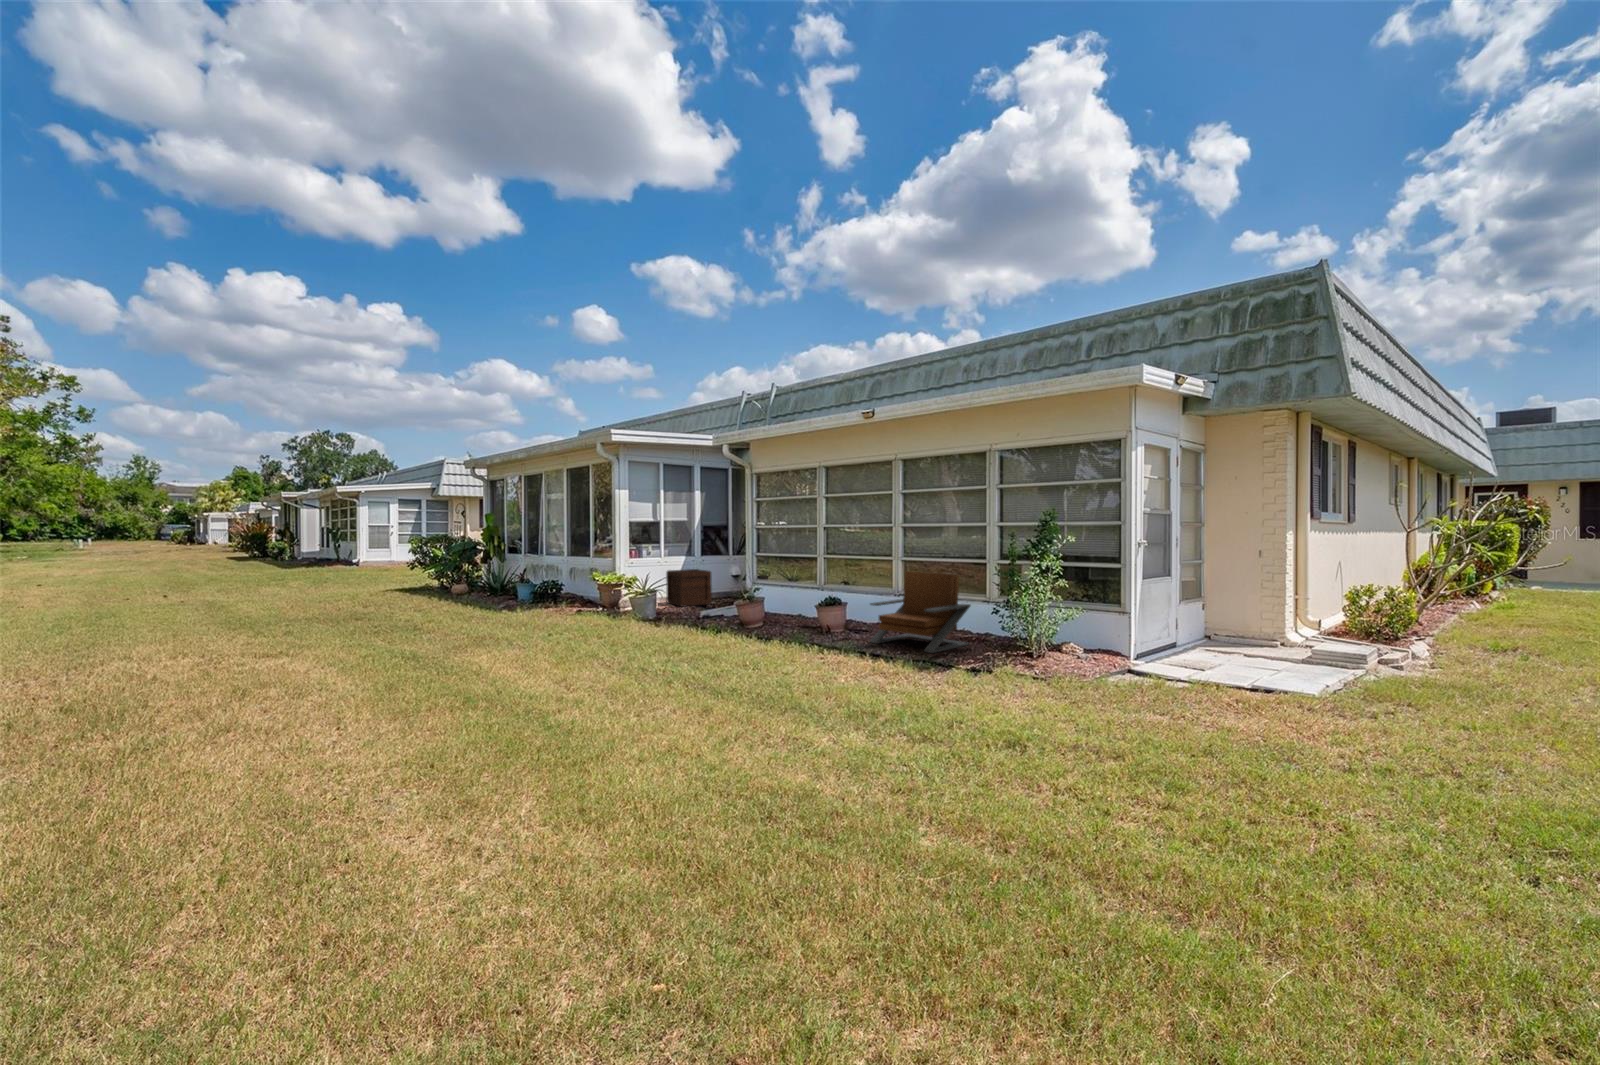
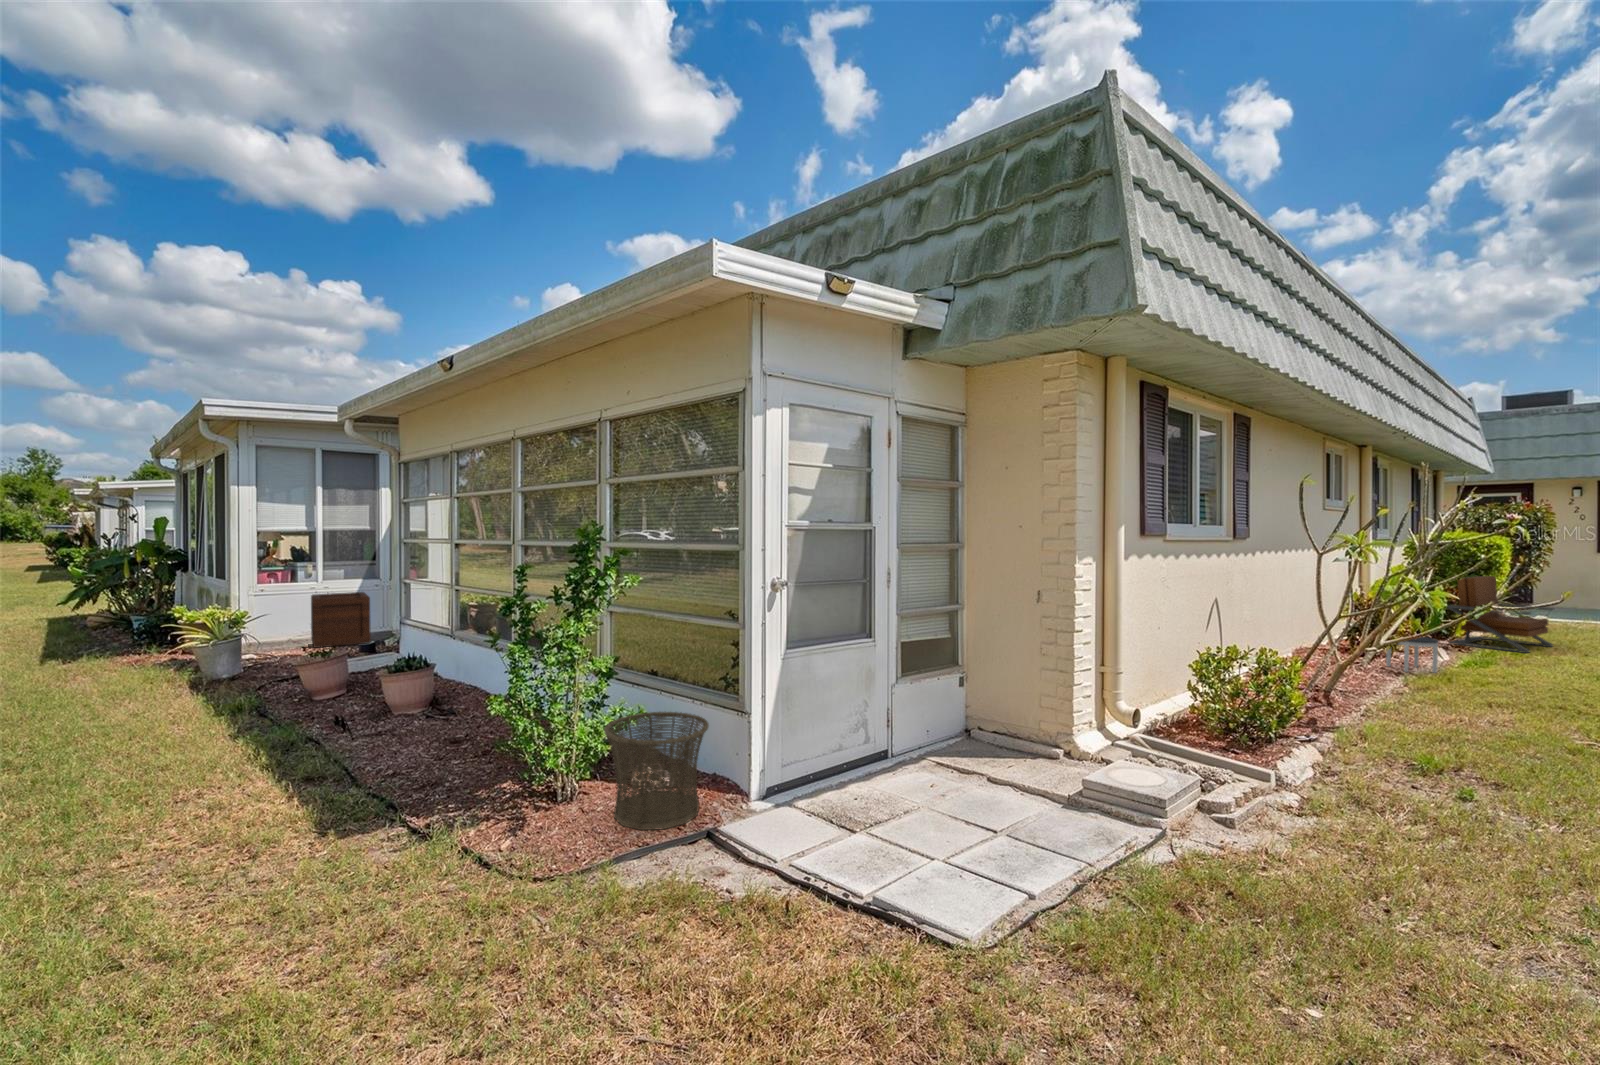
lounge chair: present [870,571,971,653] -> present [1447,576,1554,653]
round table: none [1440,589,1480,614] -> present [1386,637,1439,673]
basket: none [1054,615,1114,671] -> present [604,712,709,830]

